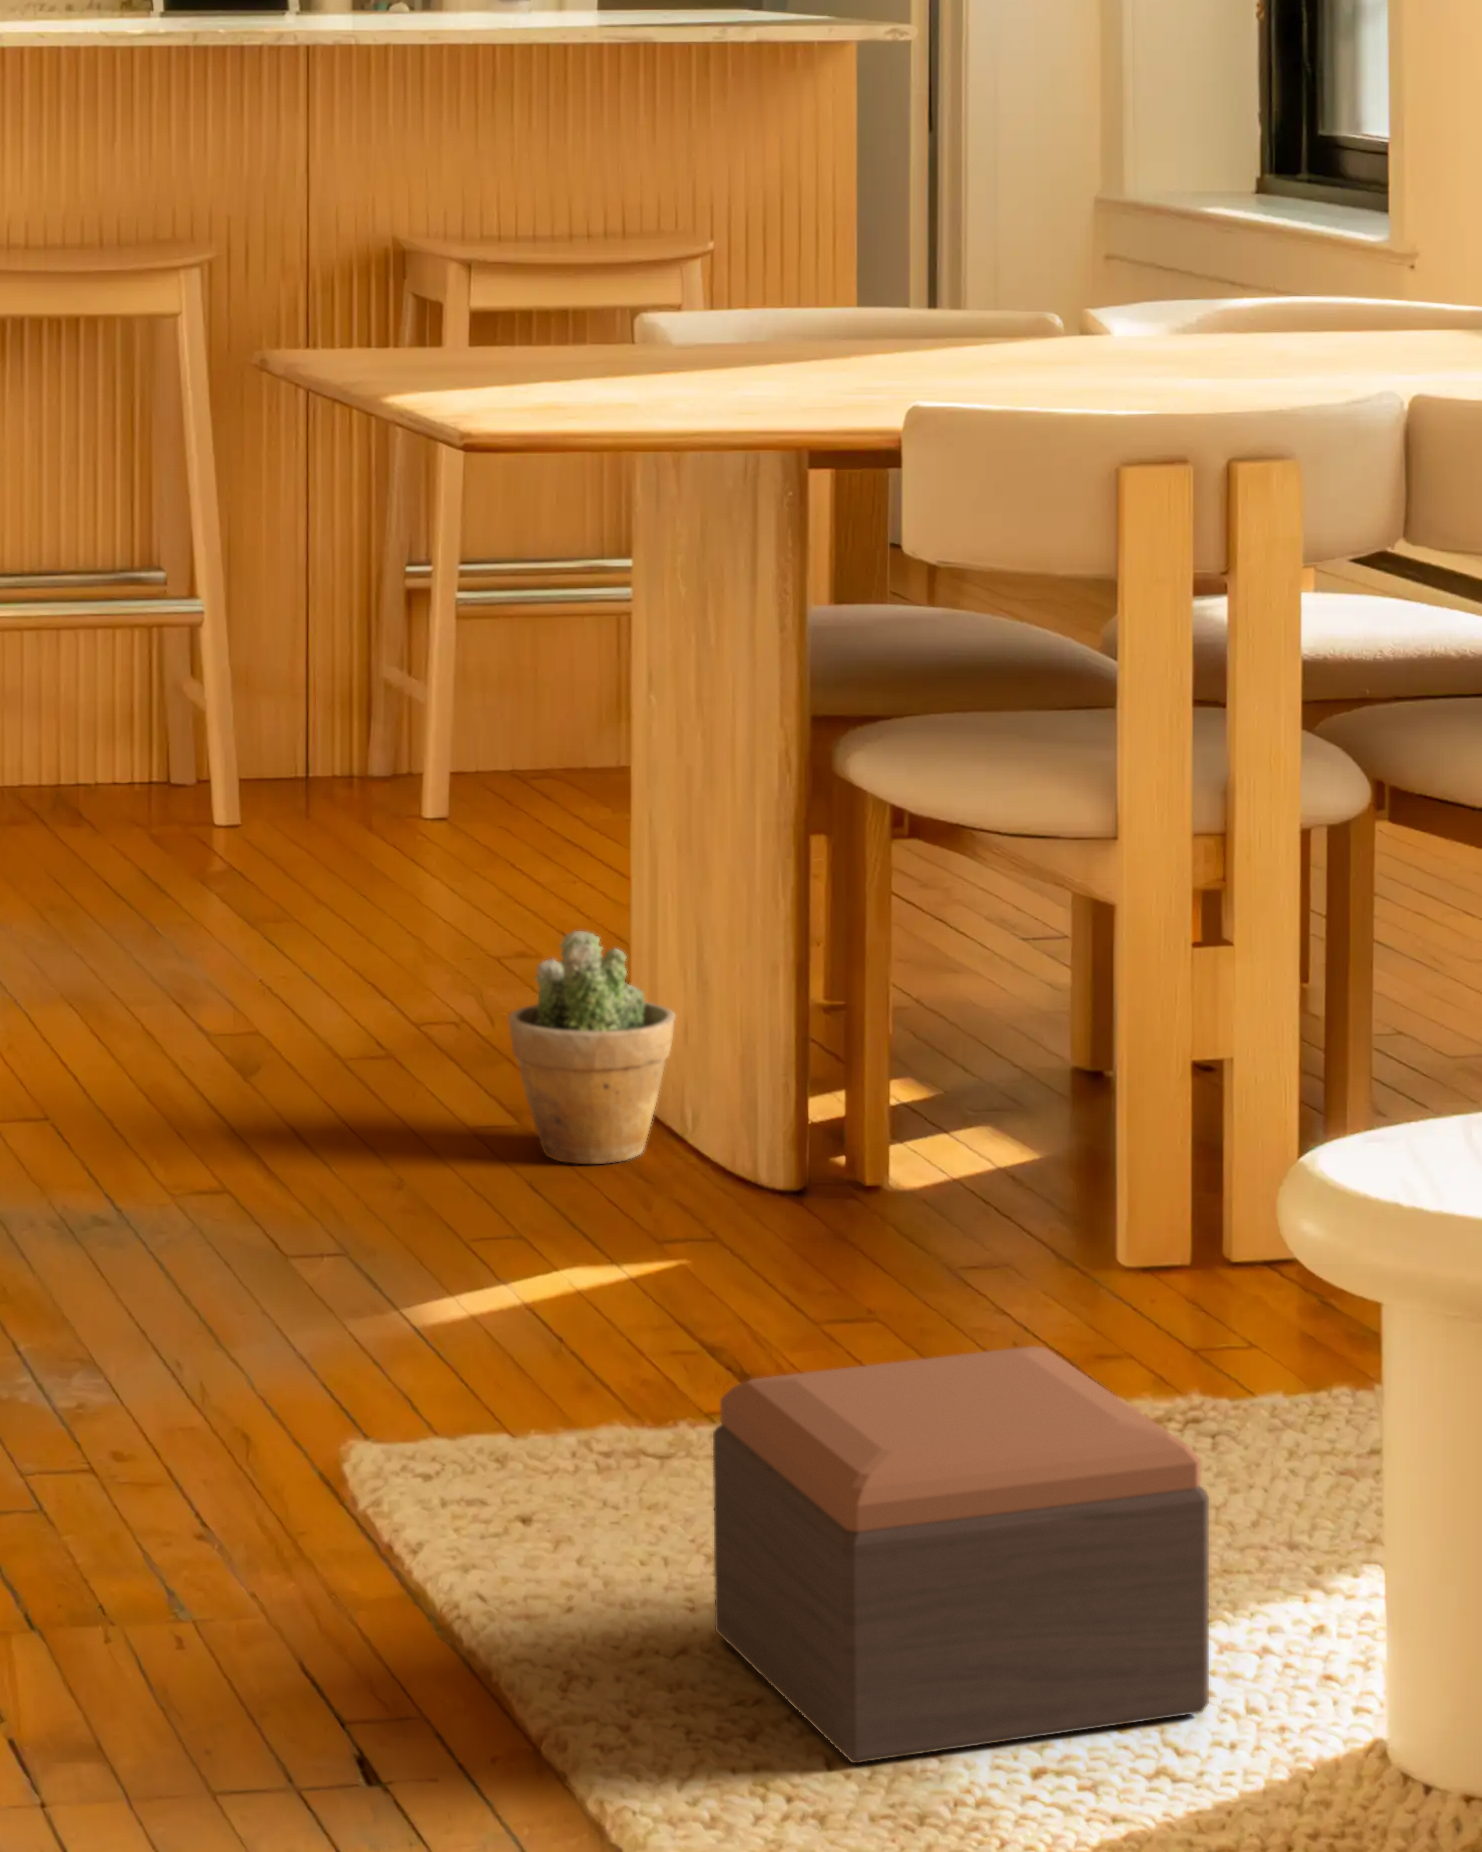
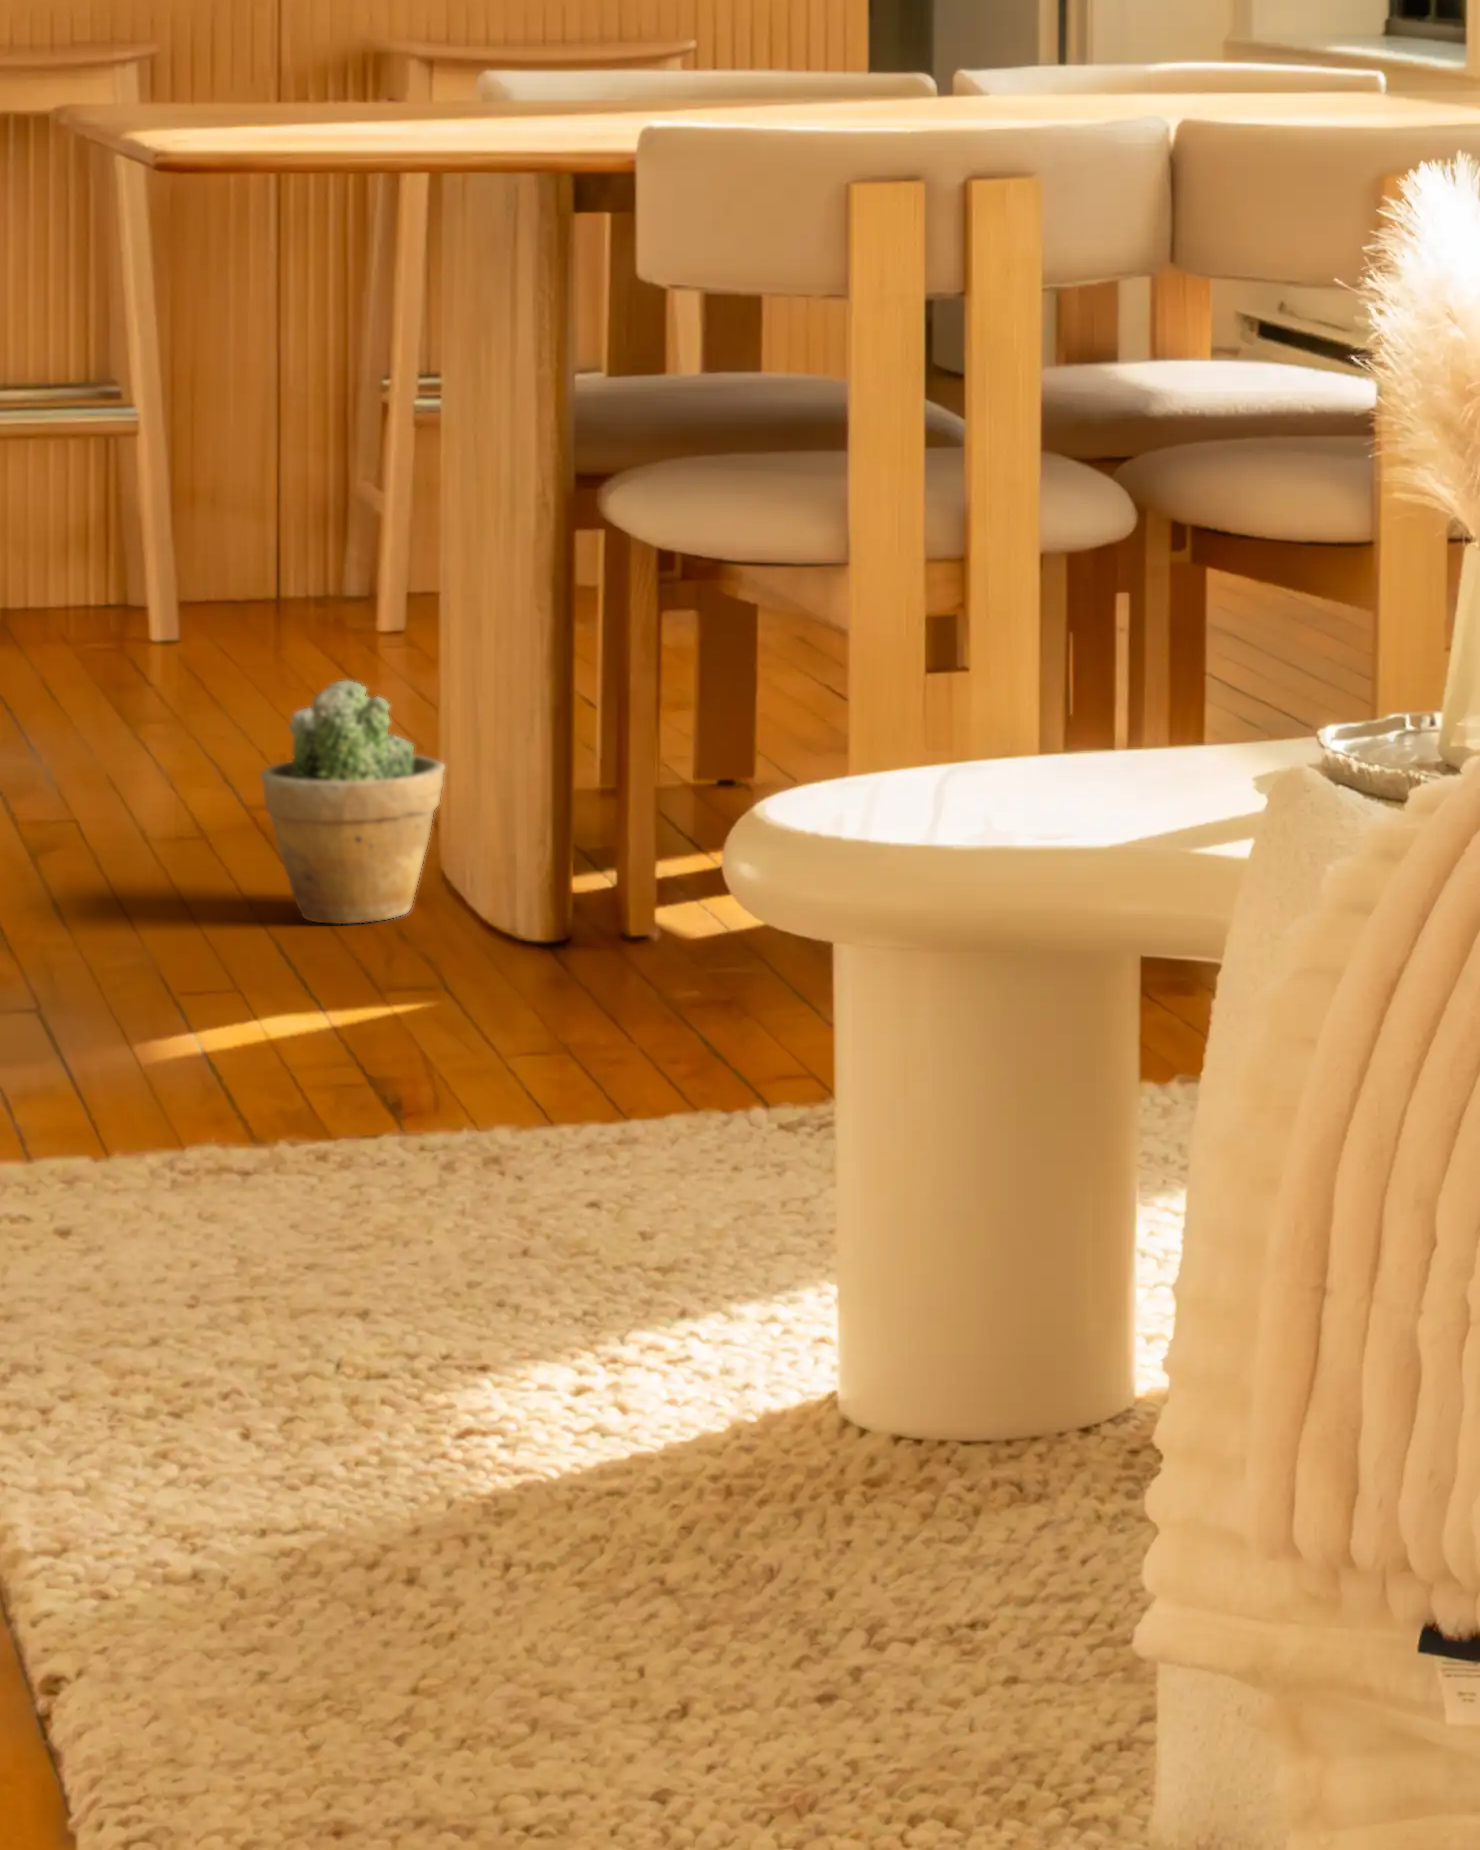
footstool: present [713,1346,1209,1763] -> none [189,1015,683,1432]

